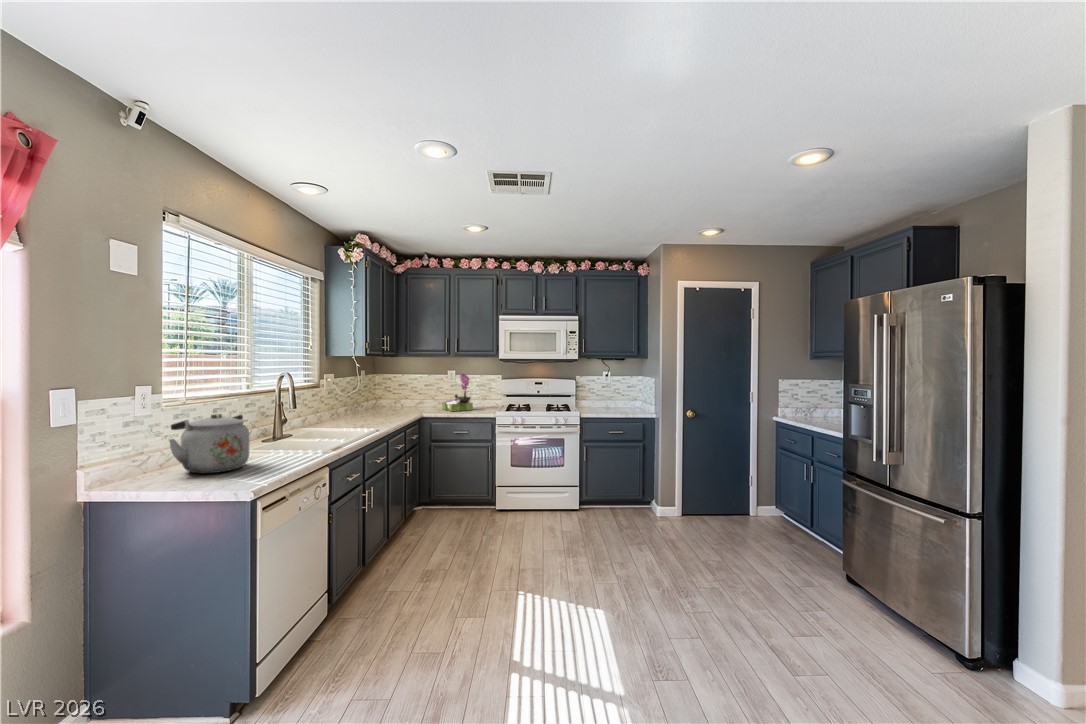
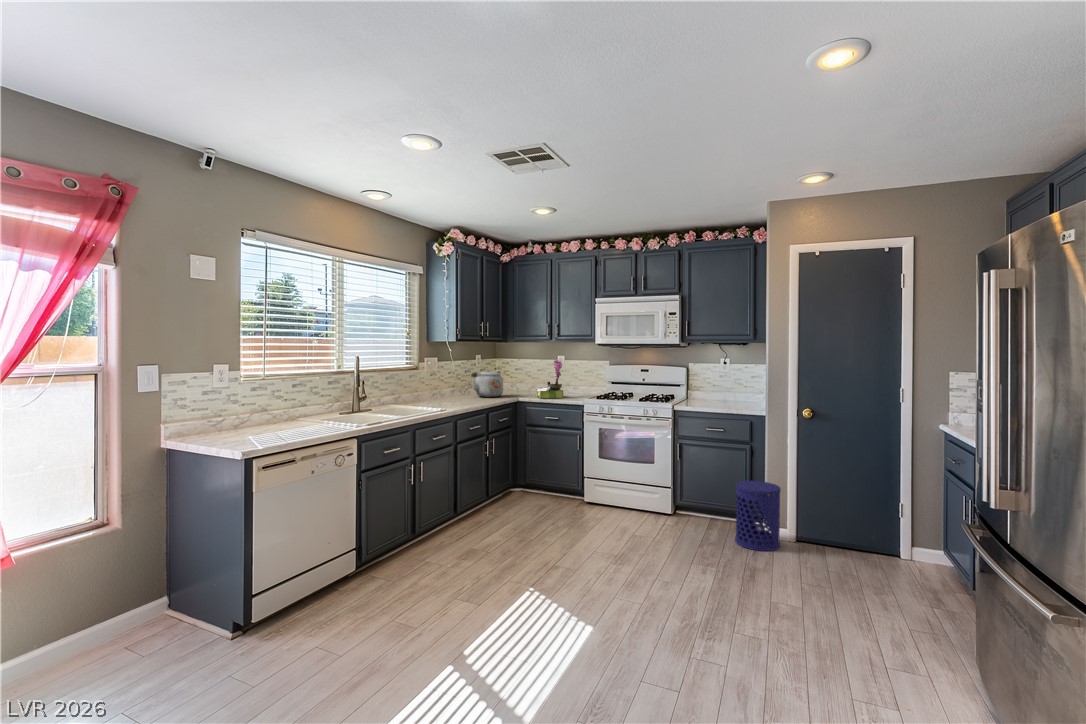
kettle: present [169,414,249,473] -> present [471,370,503,397]
waste bin: none [641,473,676,530] -> present [735,481,781,551]

